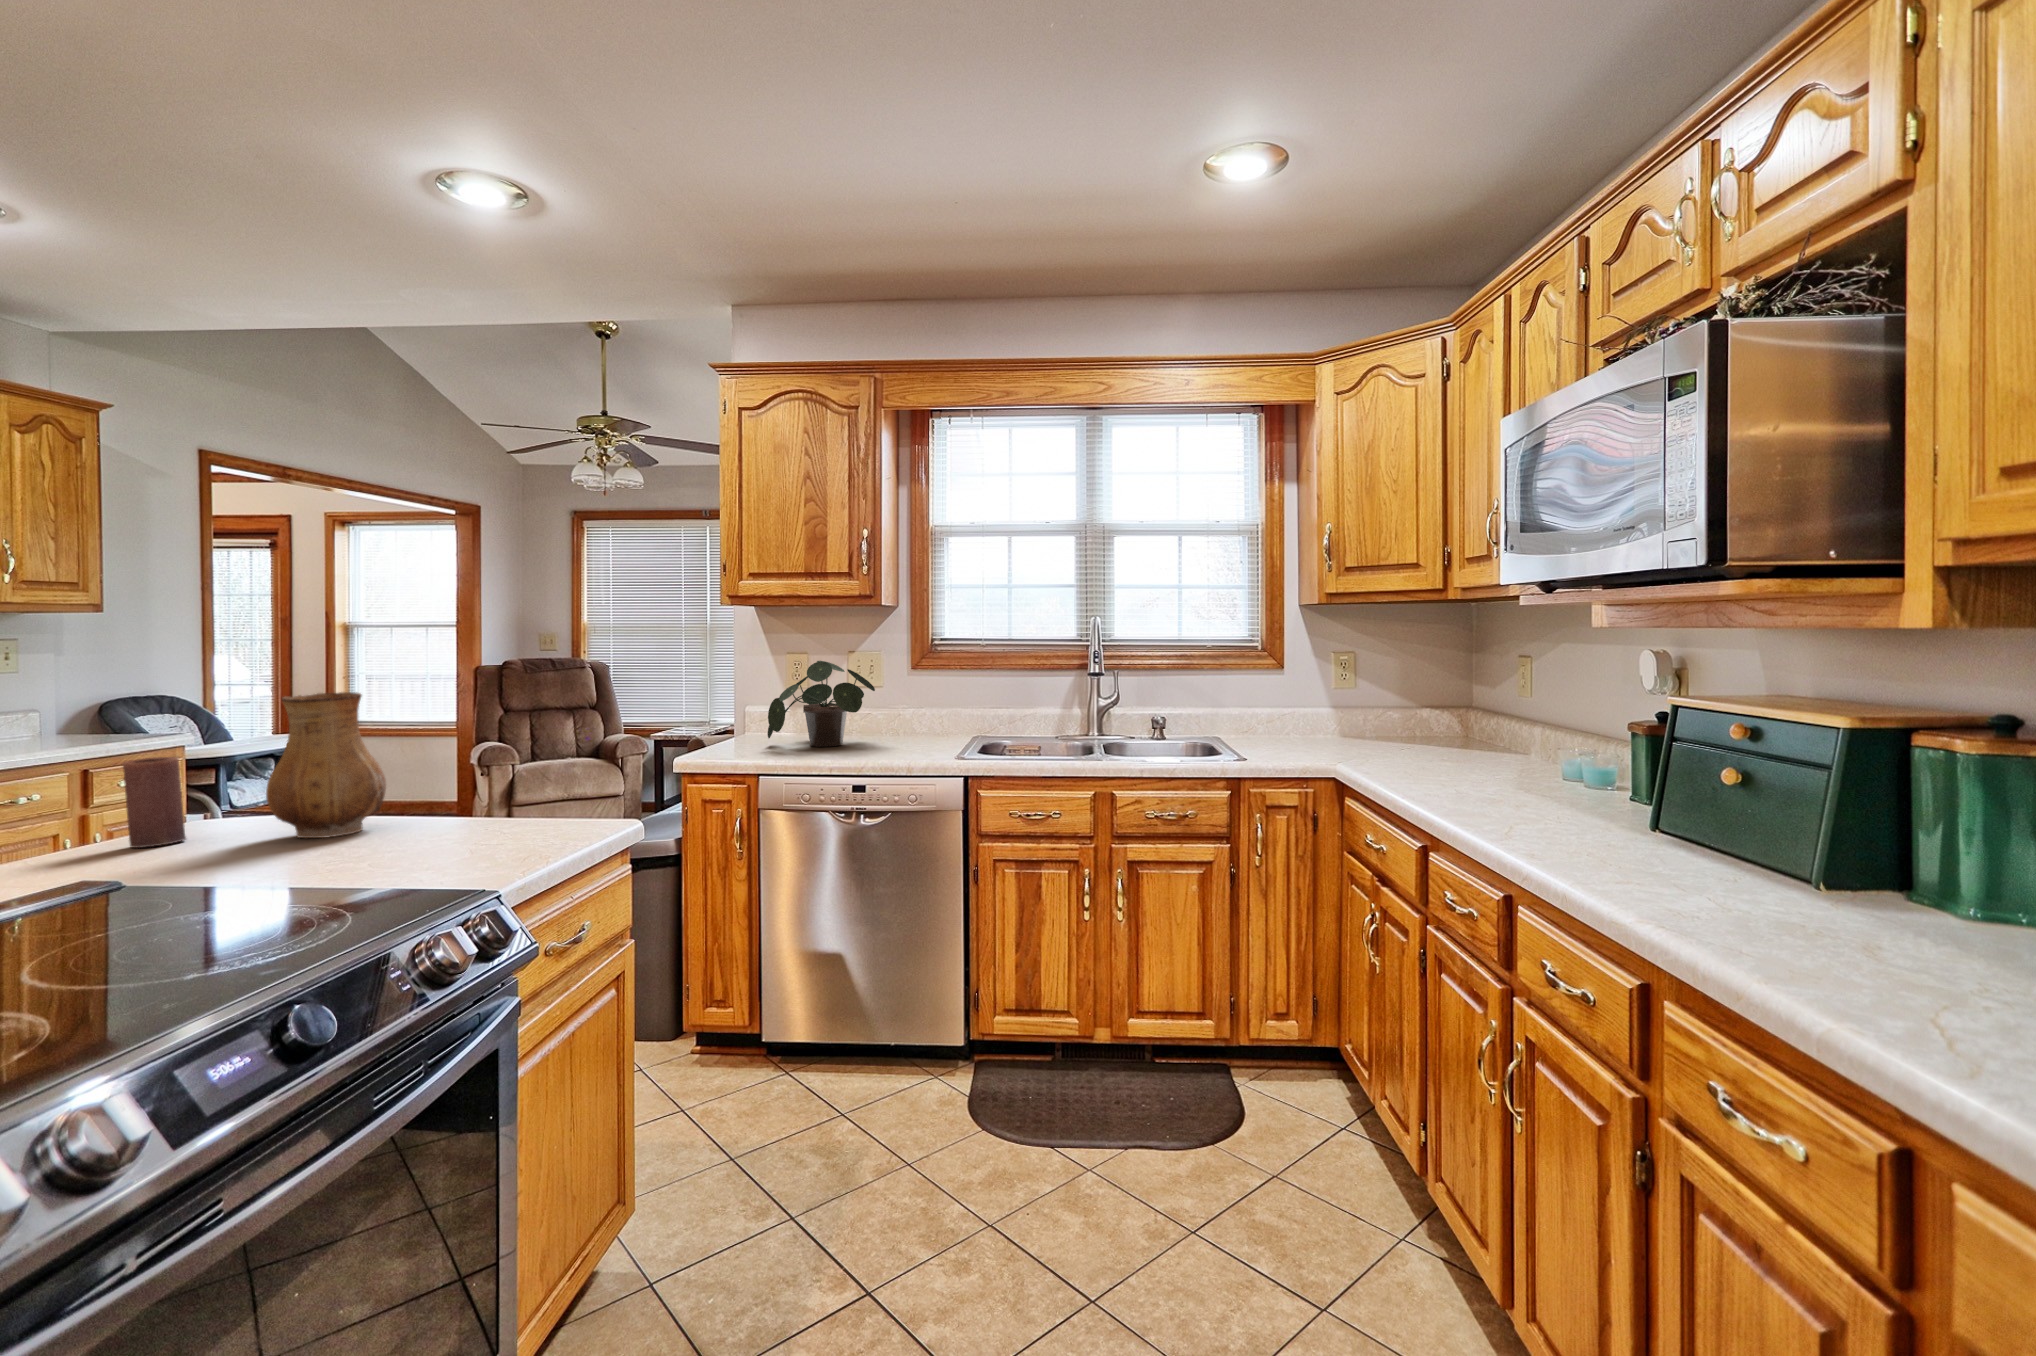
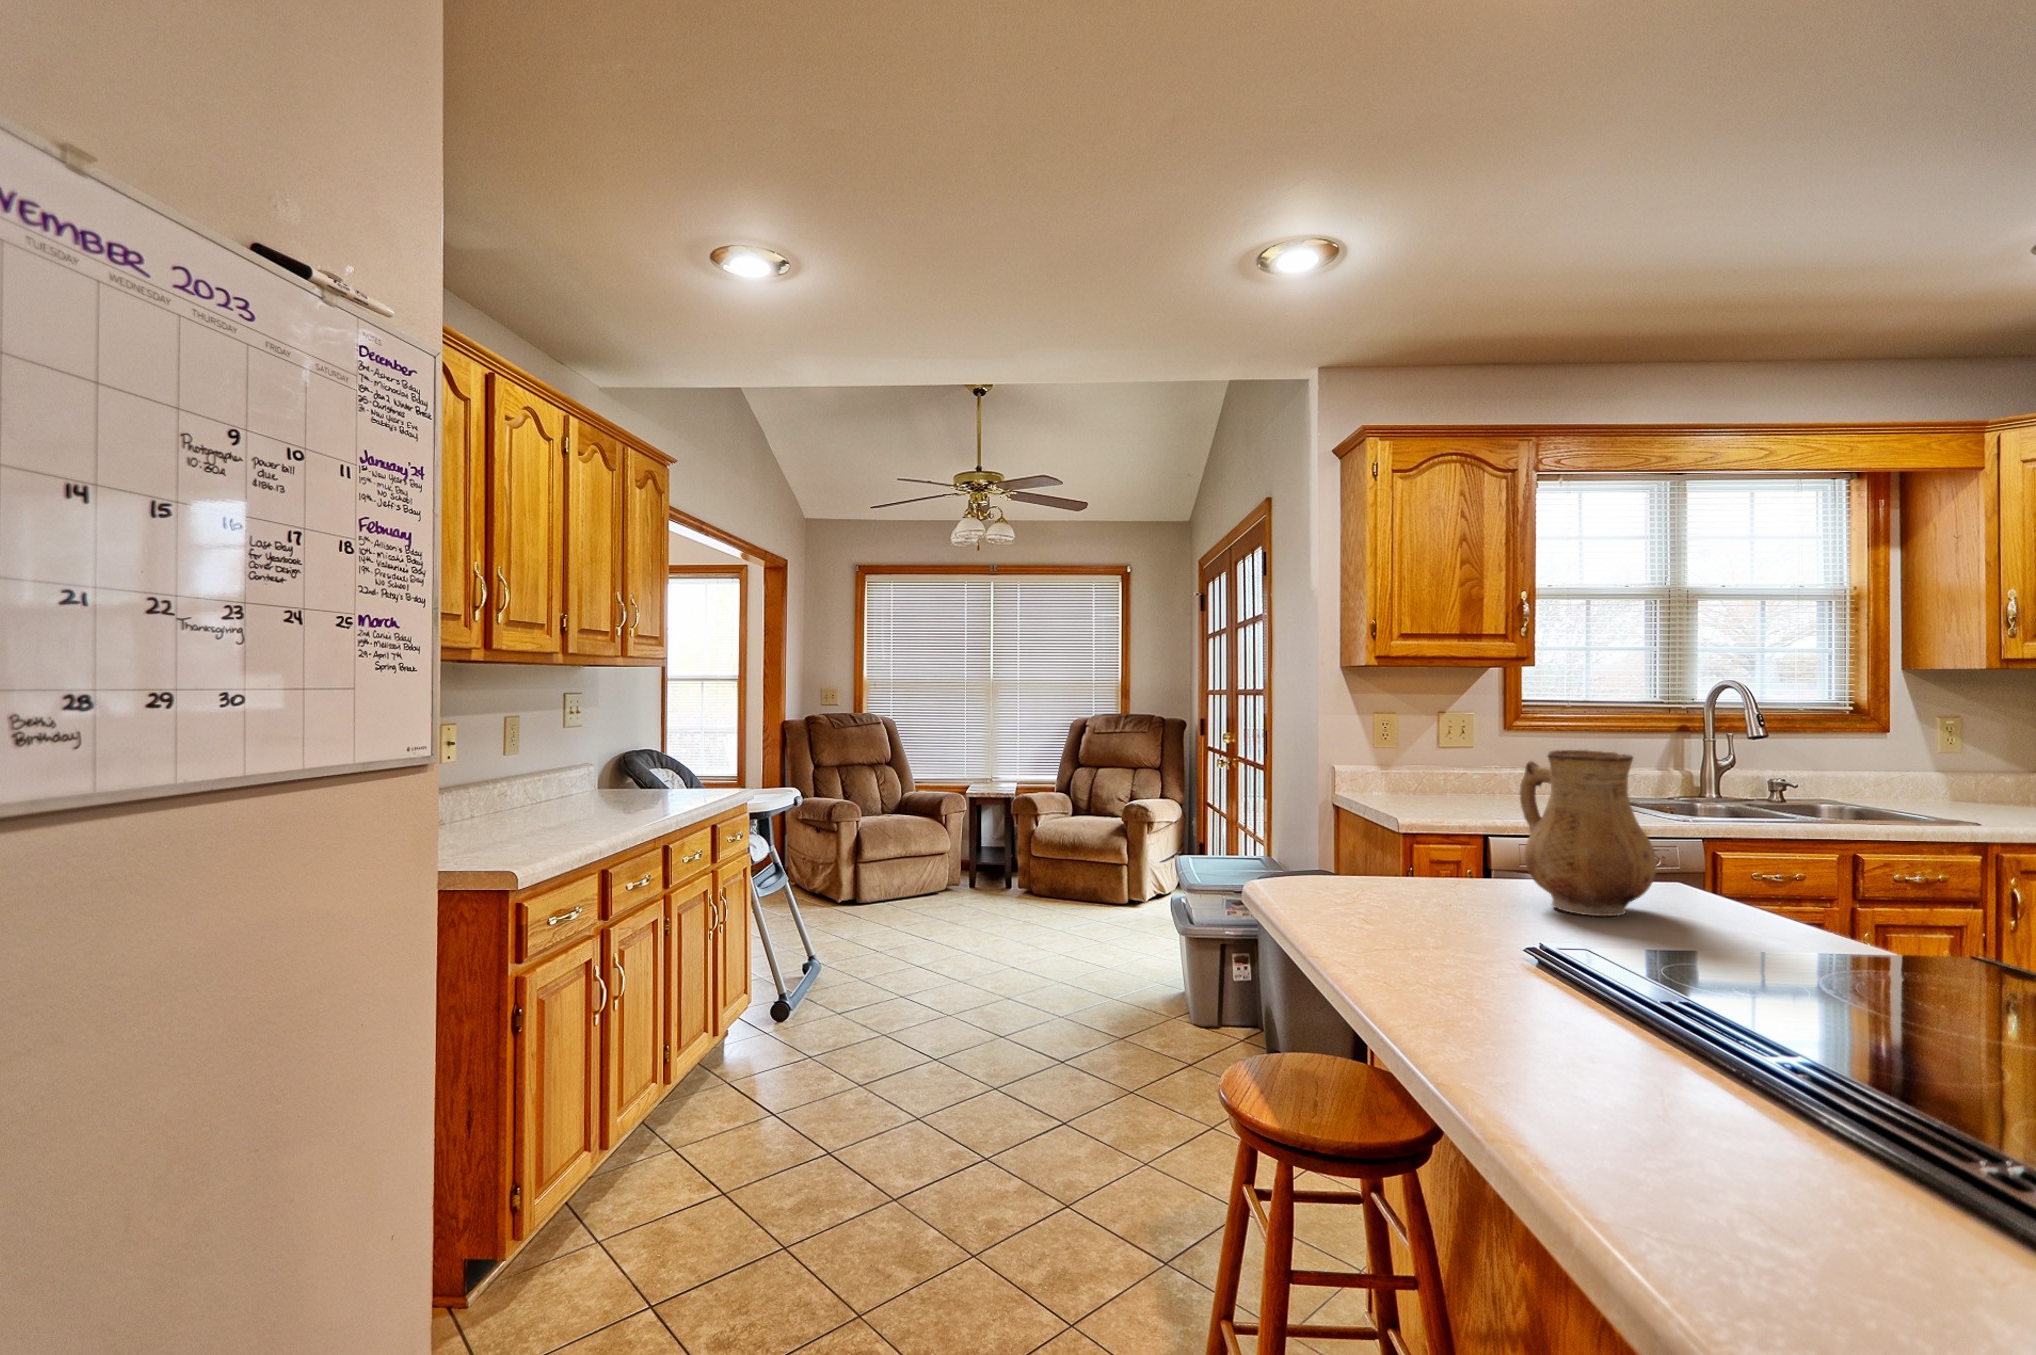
potted plant: present [768,661,875,747] -> none [1419,719,1538,806]
candle: present [122,757,186,848] -> none [1398,822,1451,928]

